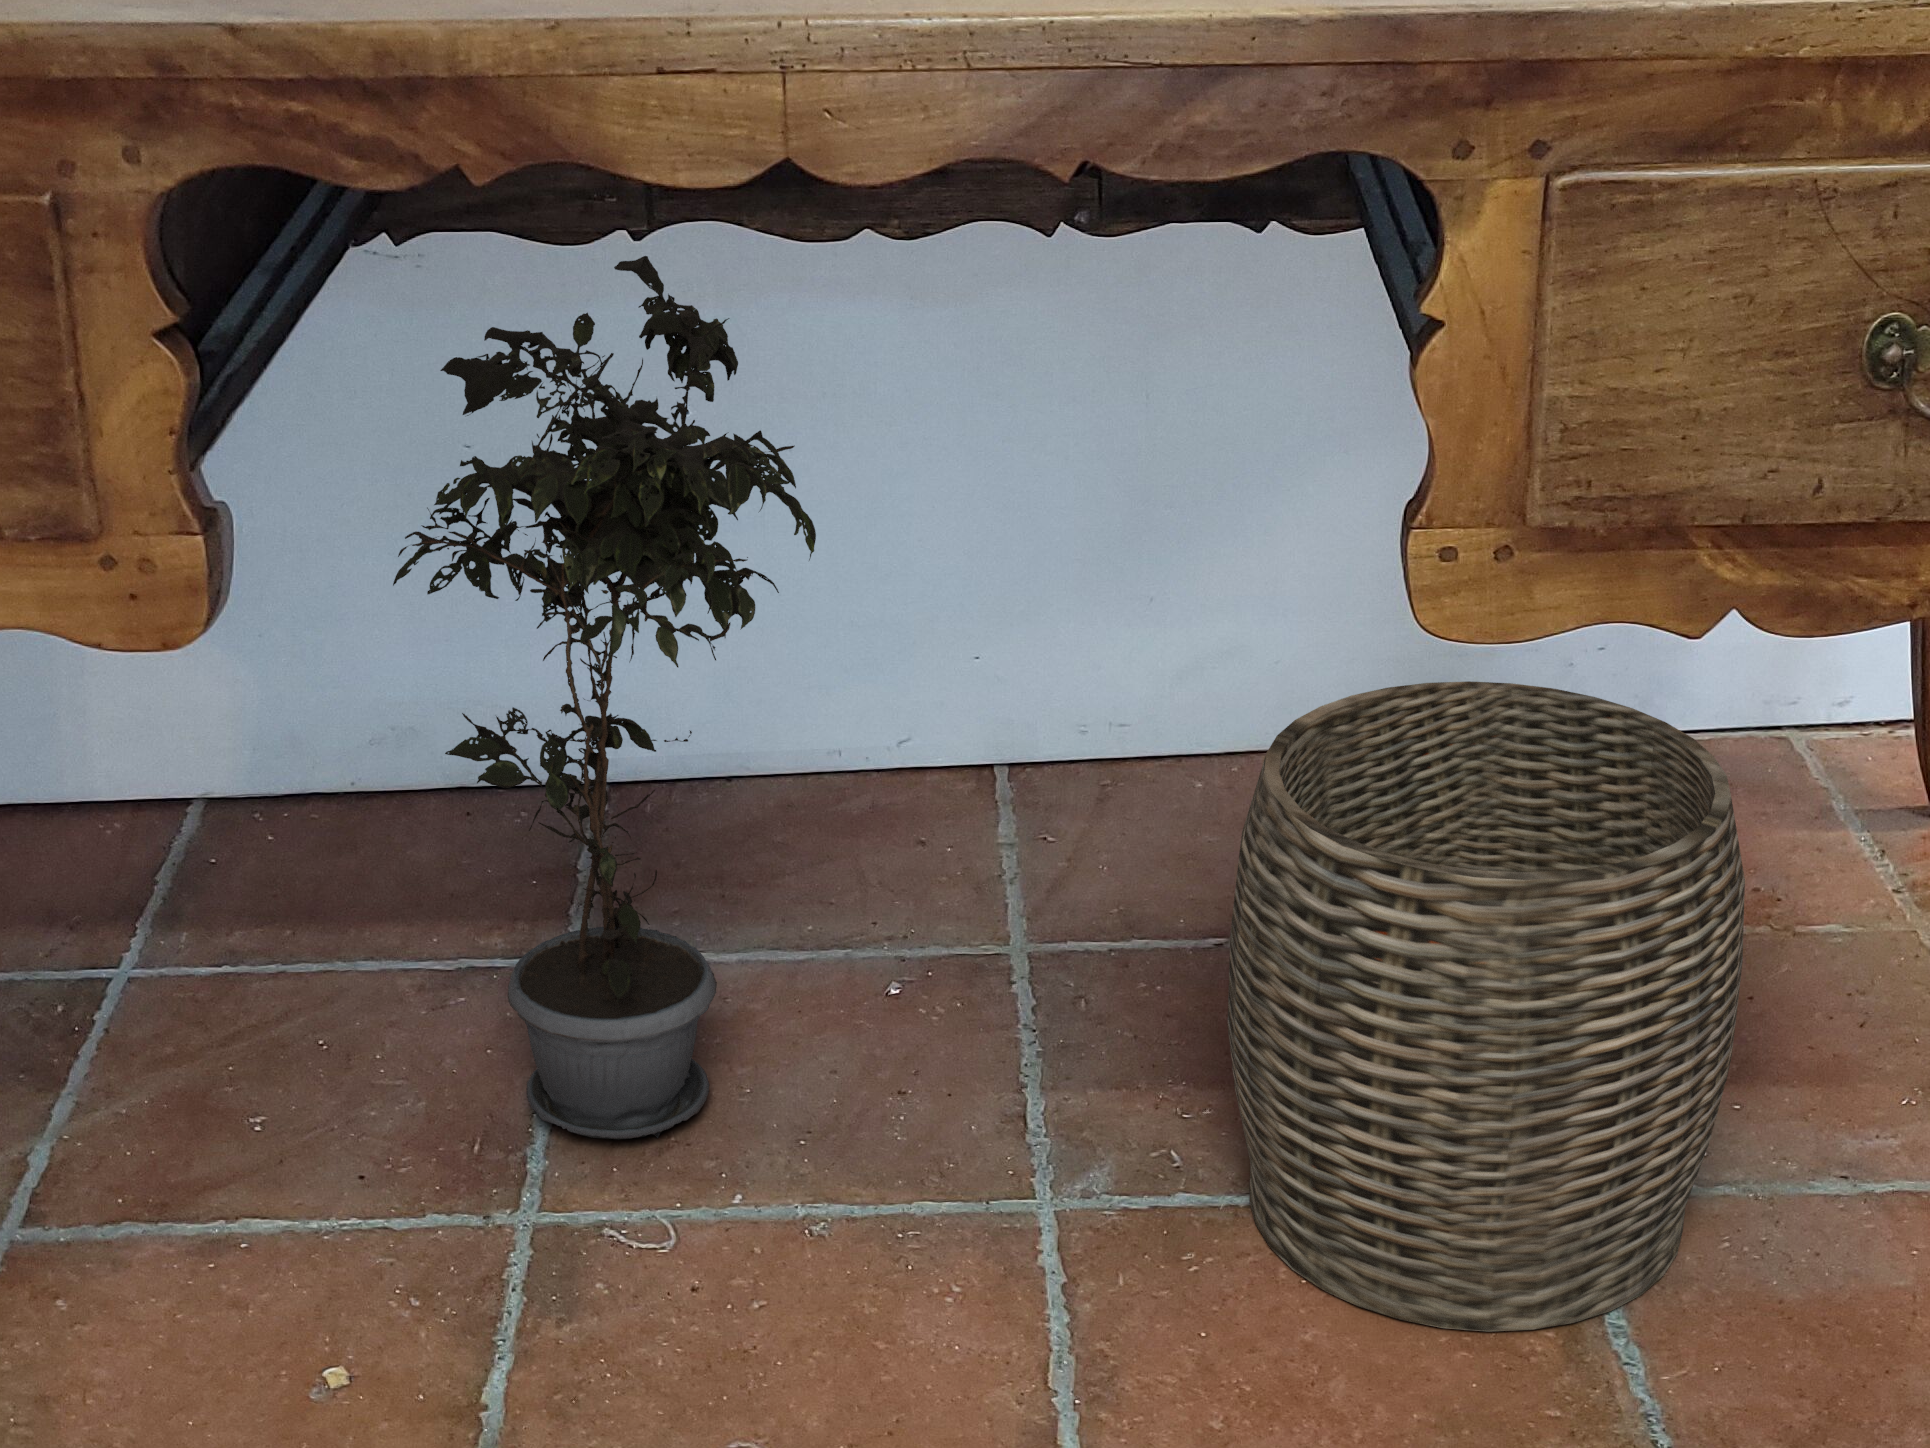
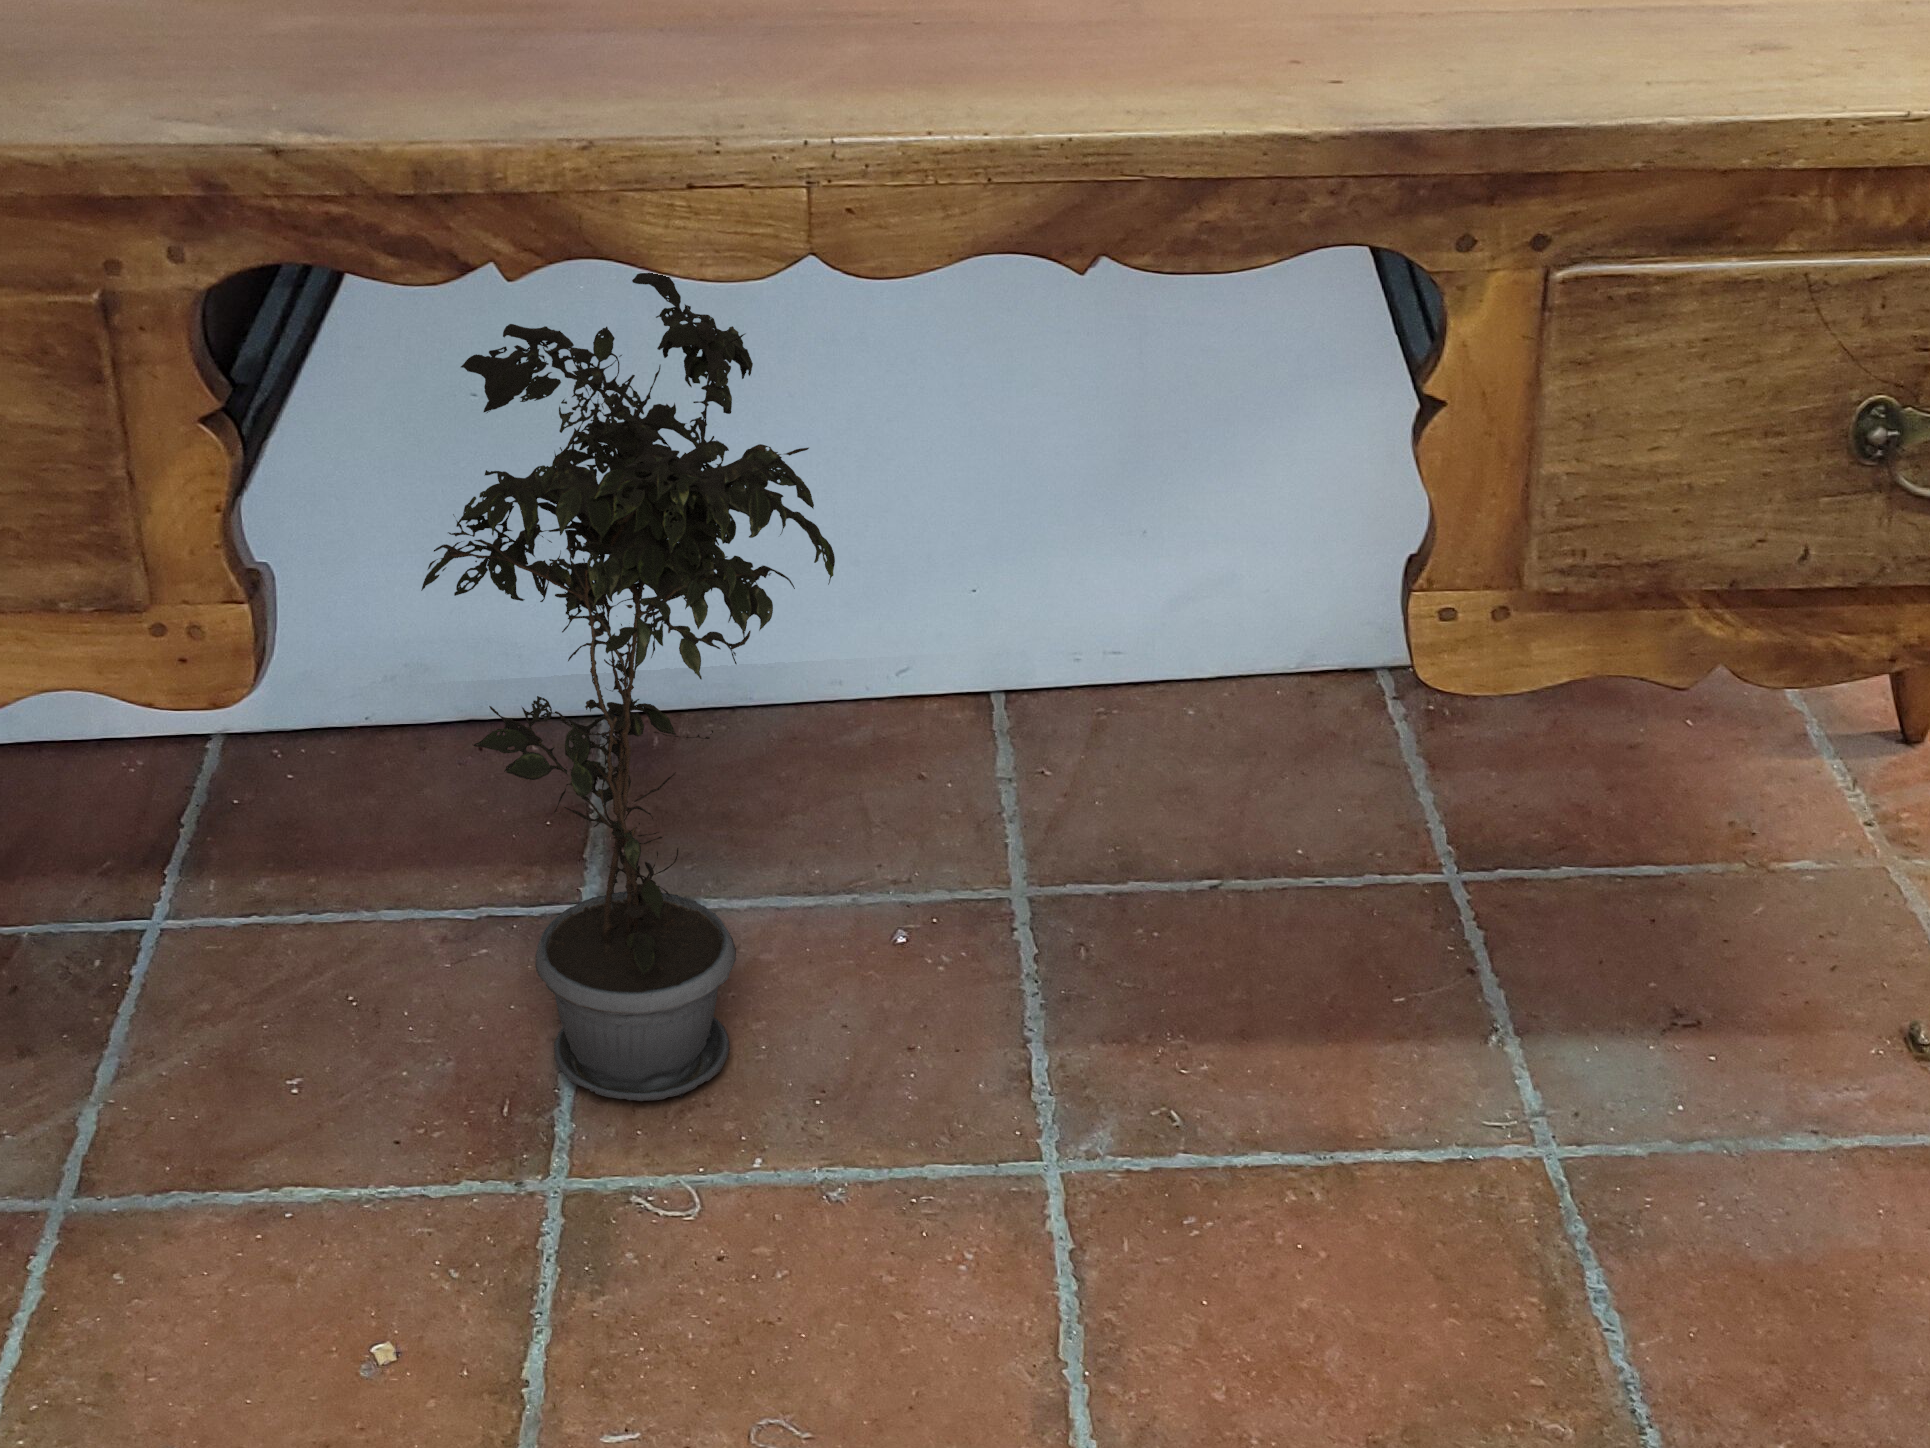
woven basket: present [1227,681,1745,1331] -> none [1229,666,1726,1298]

